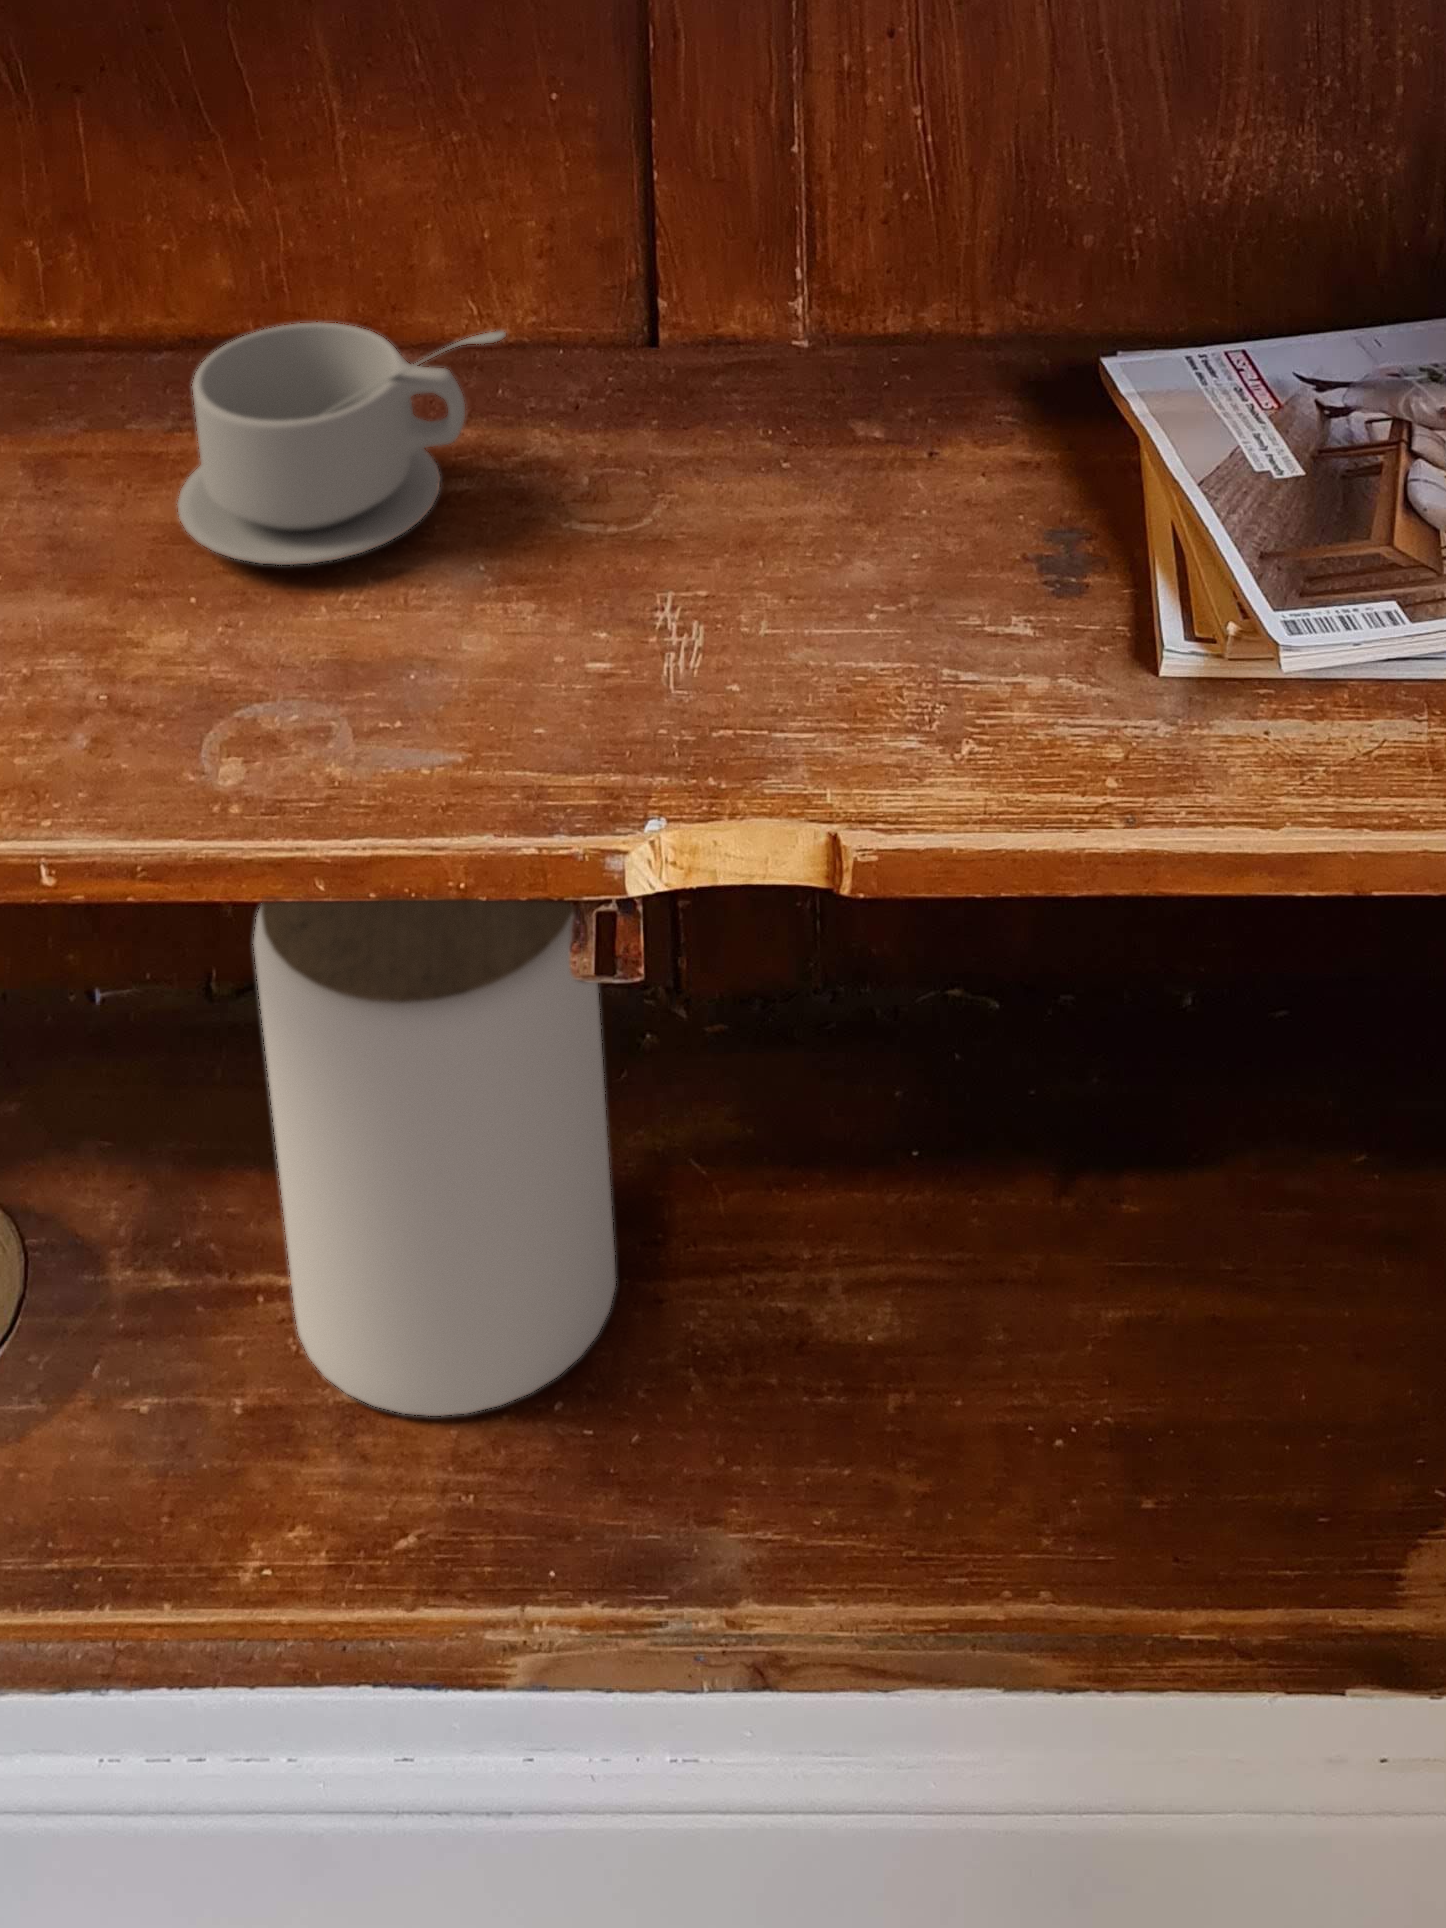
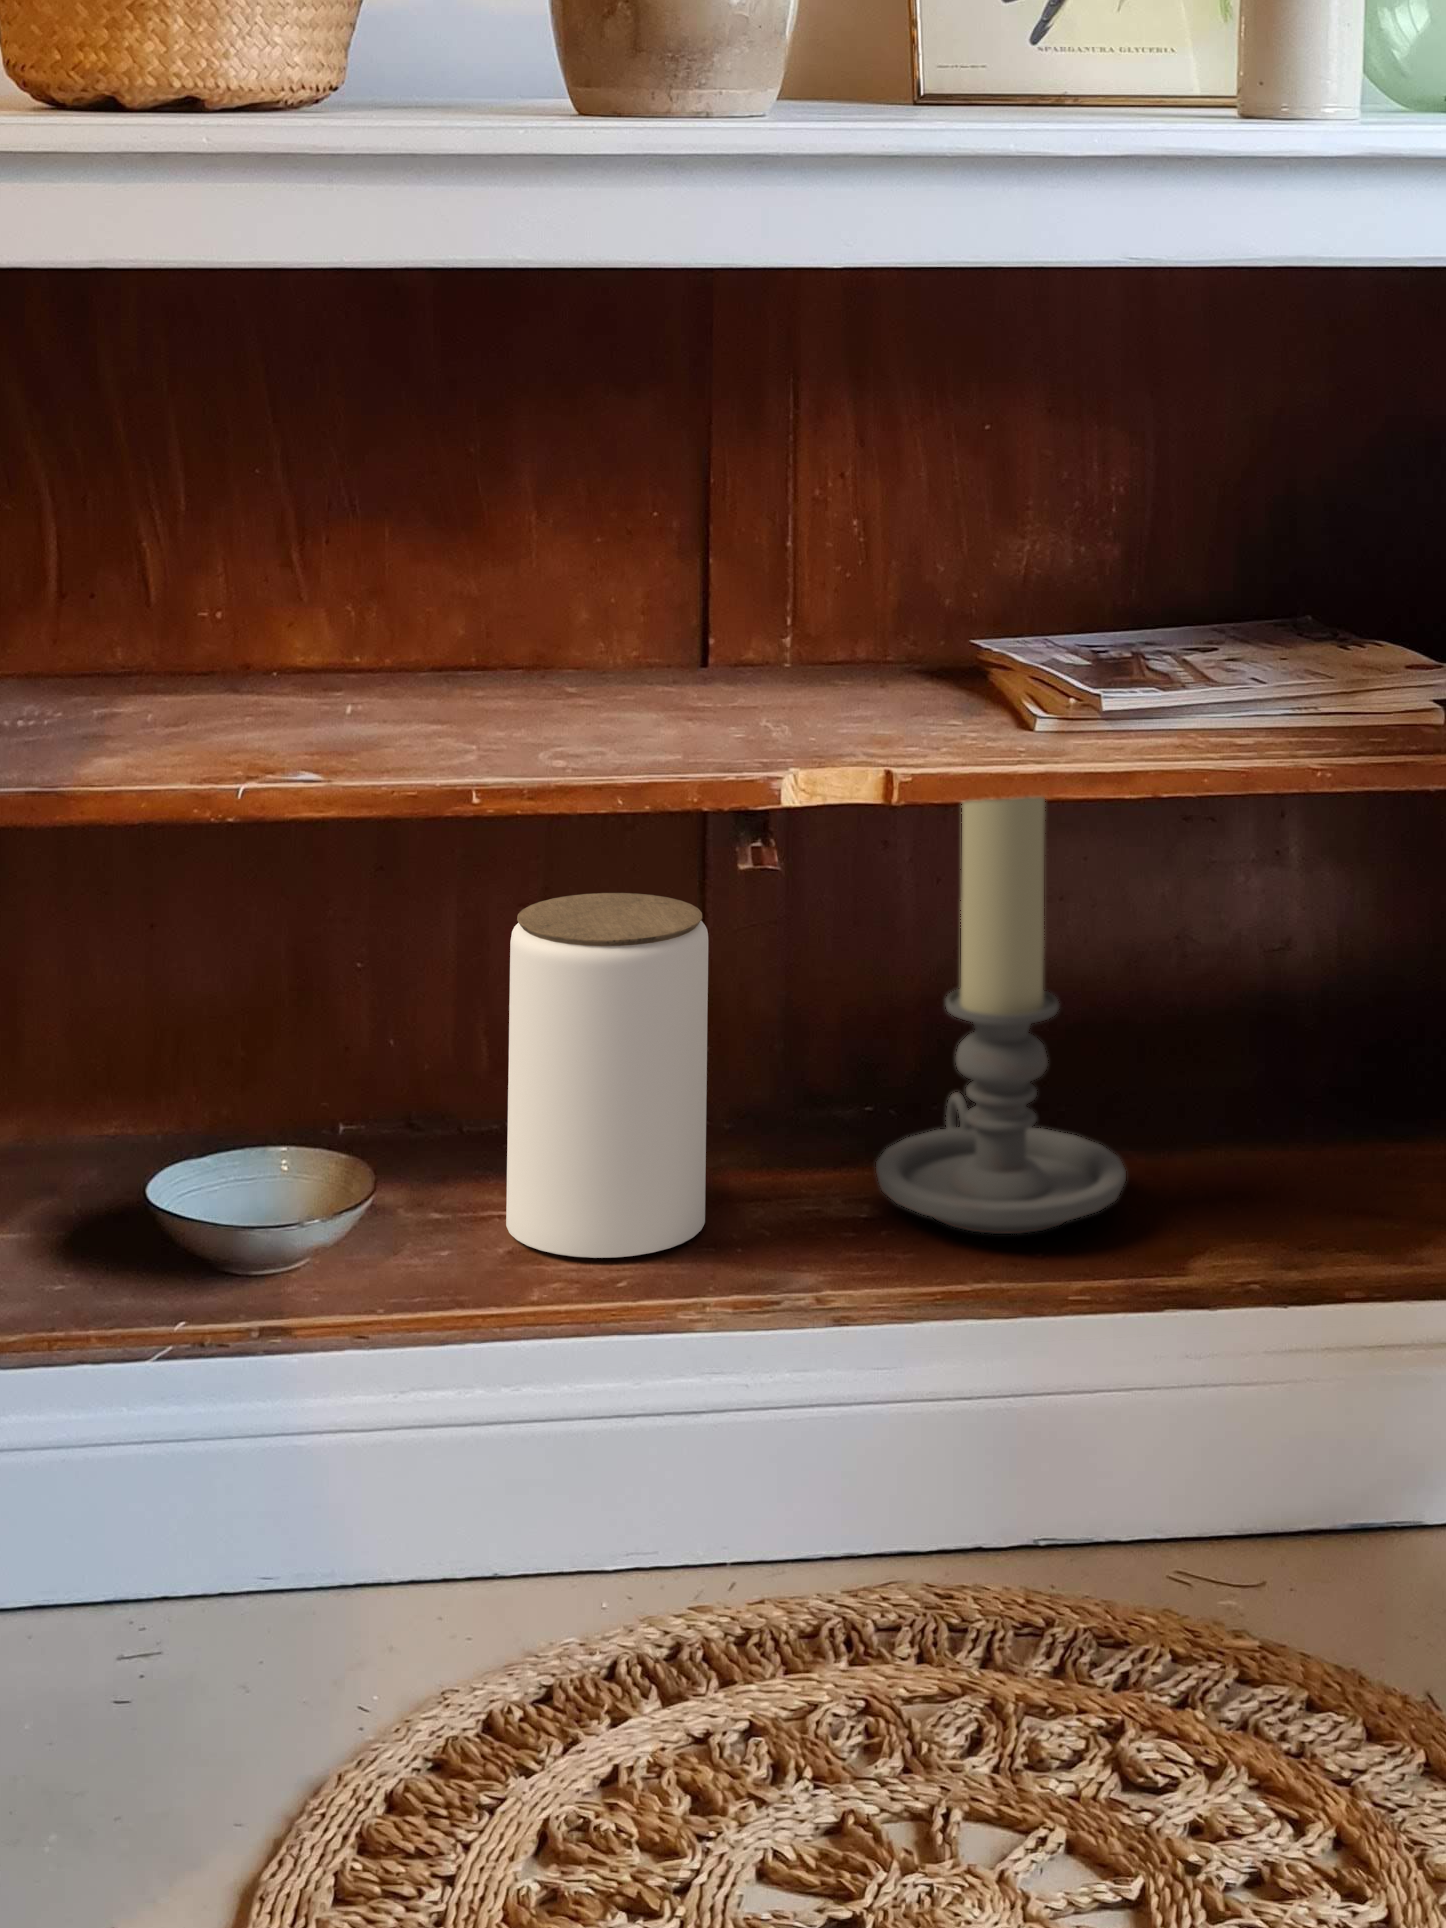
teacup: present [178,322,505,565] -> none [469,574,668,704]
candle holder: none [895,625,1313,1439] -> present [876,797,1126,1234]

